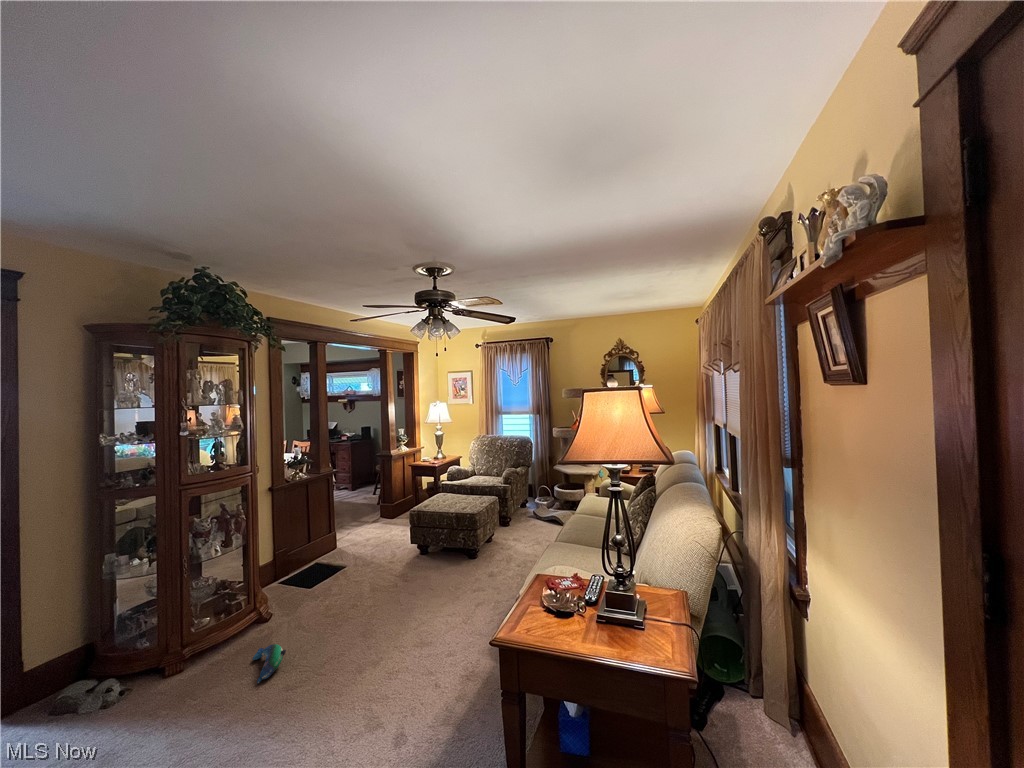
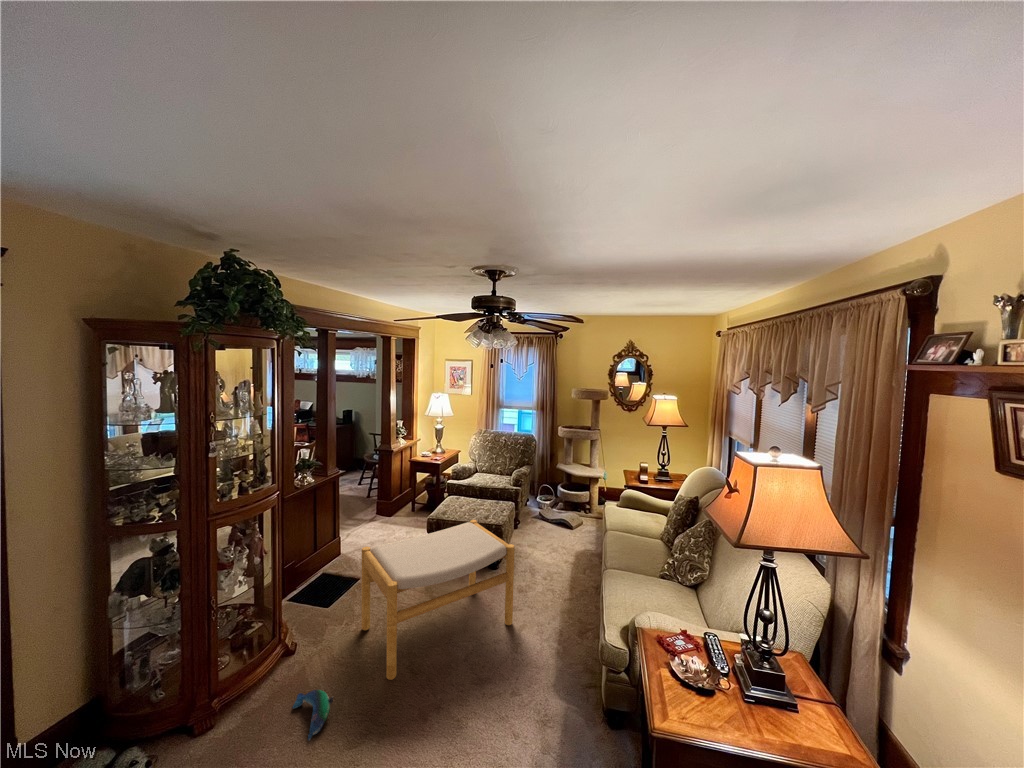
footstool: none [331,506,473,642] -> present [361,520,515,680]

